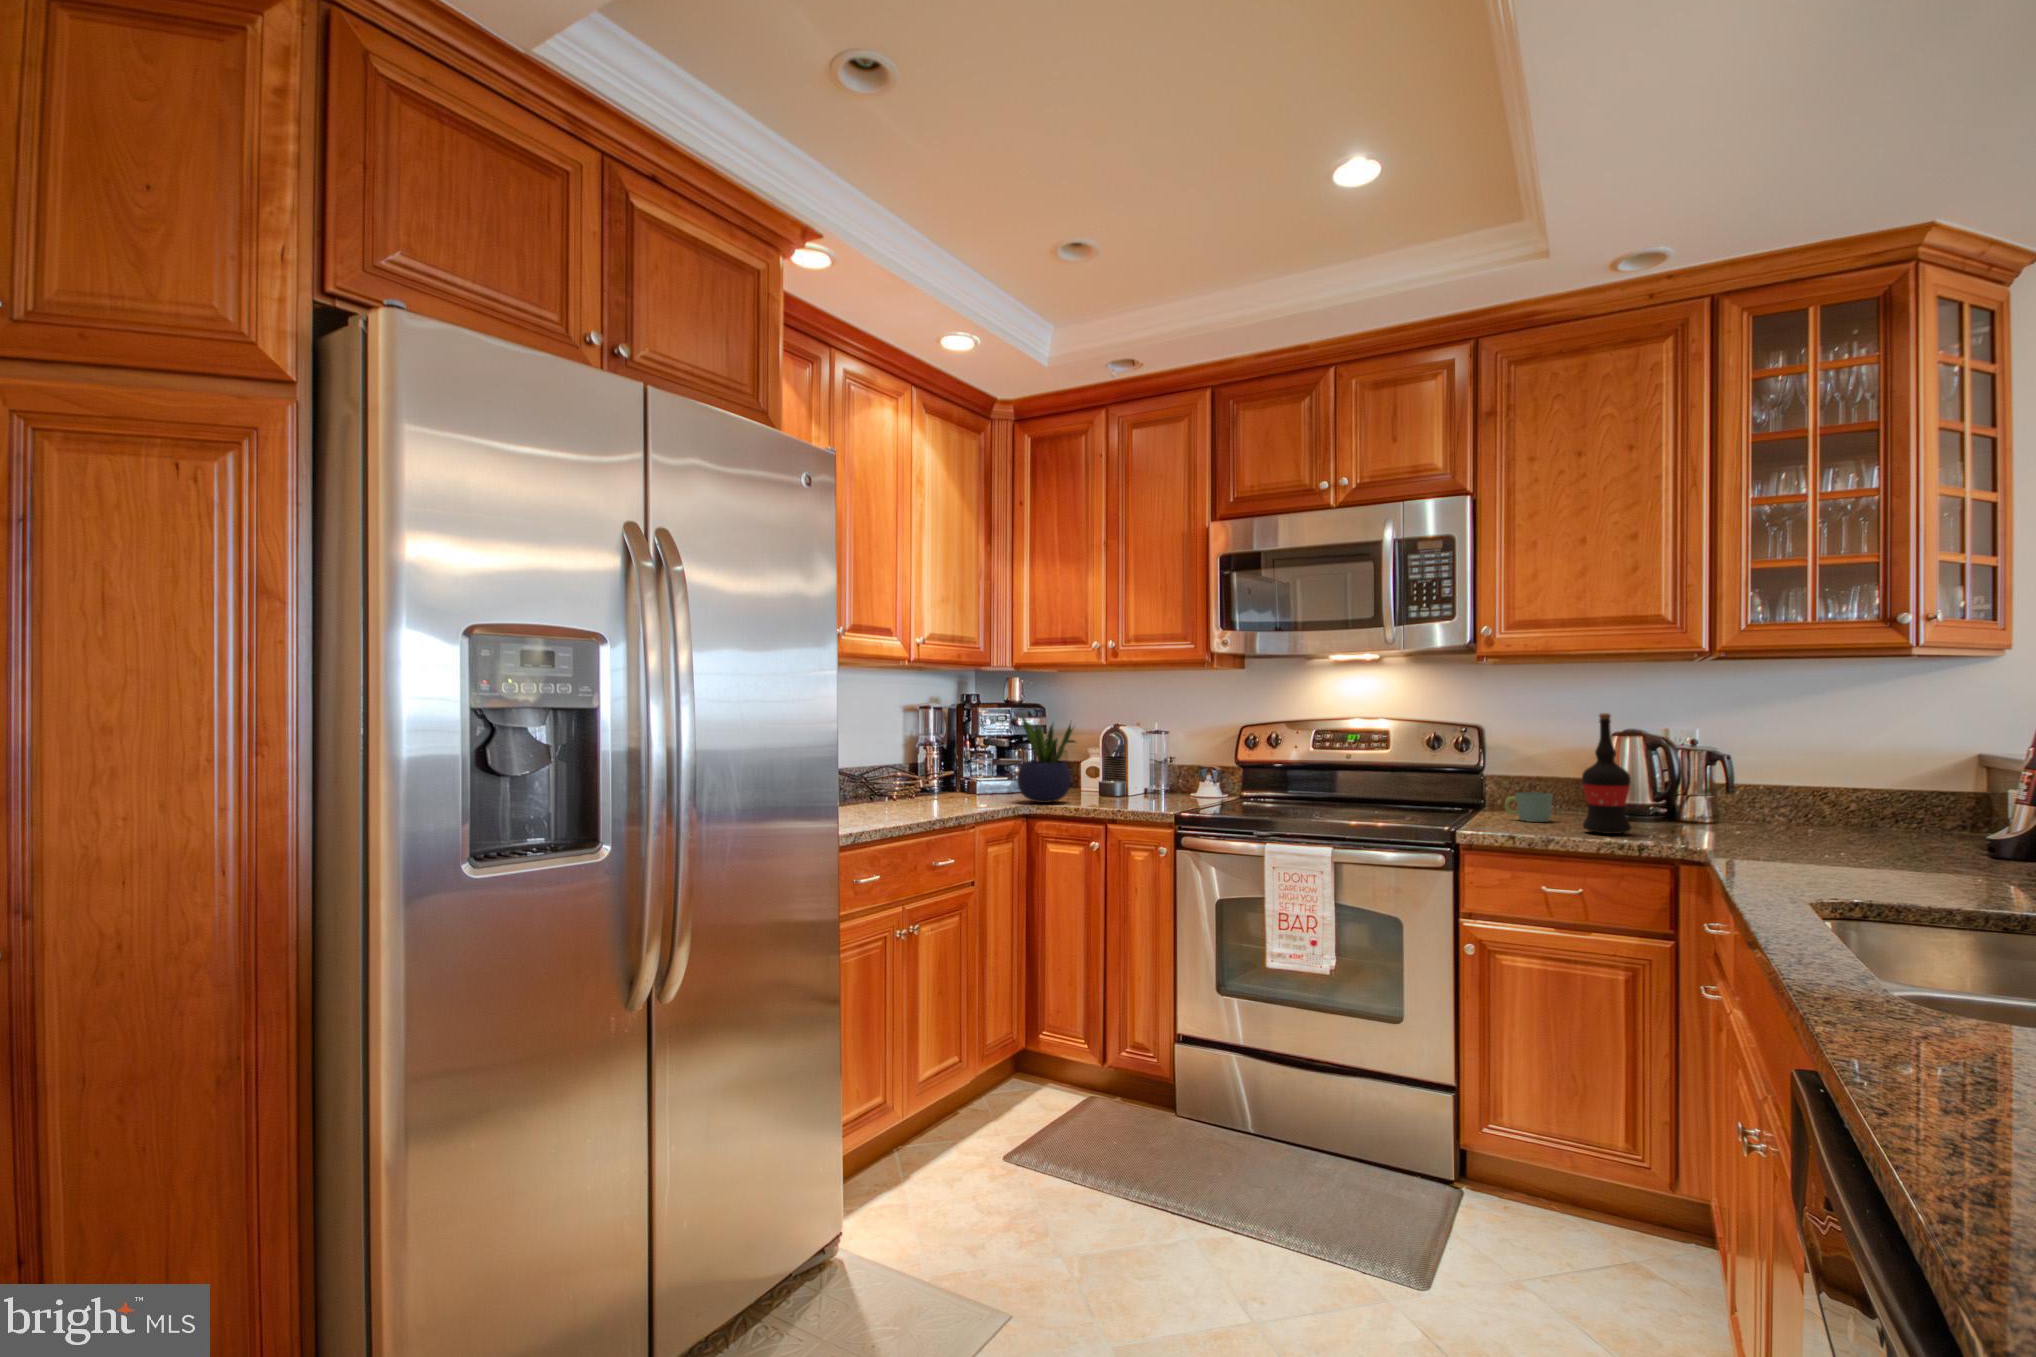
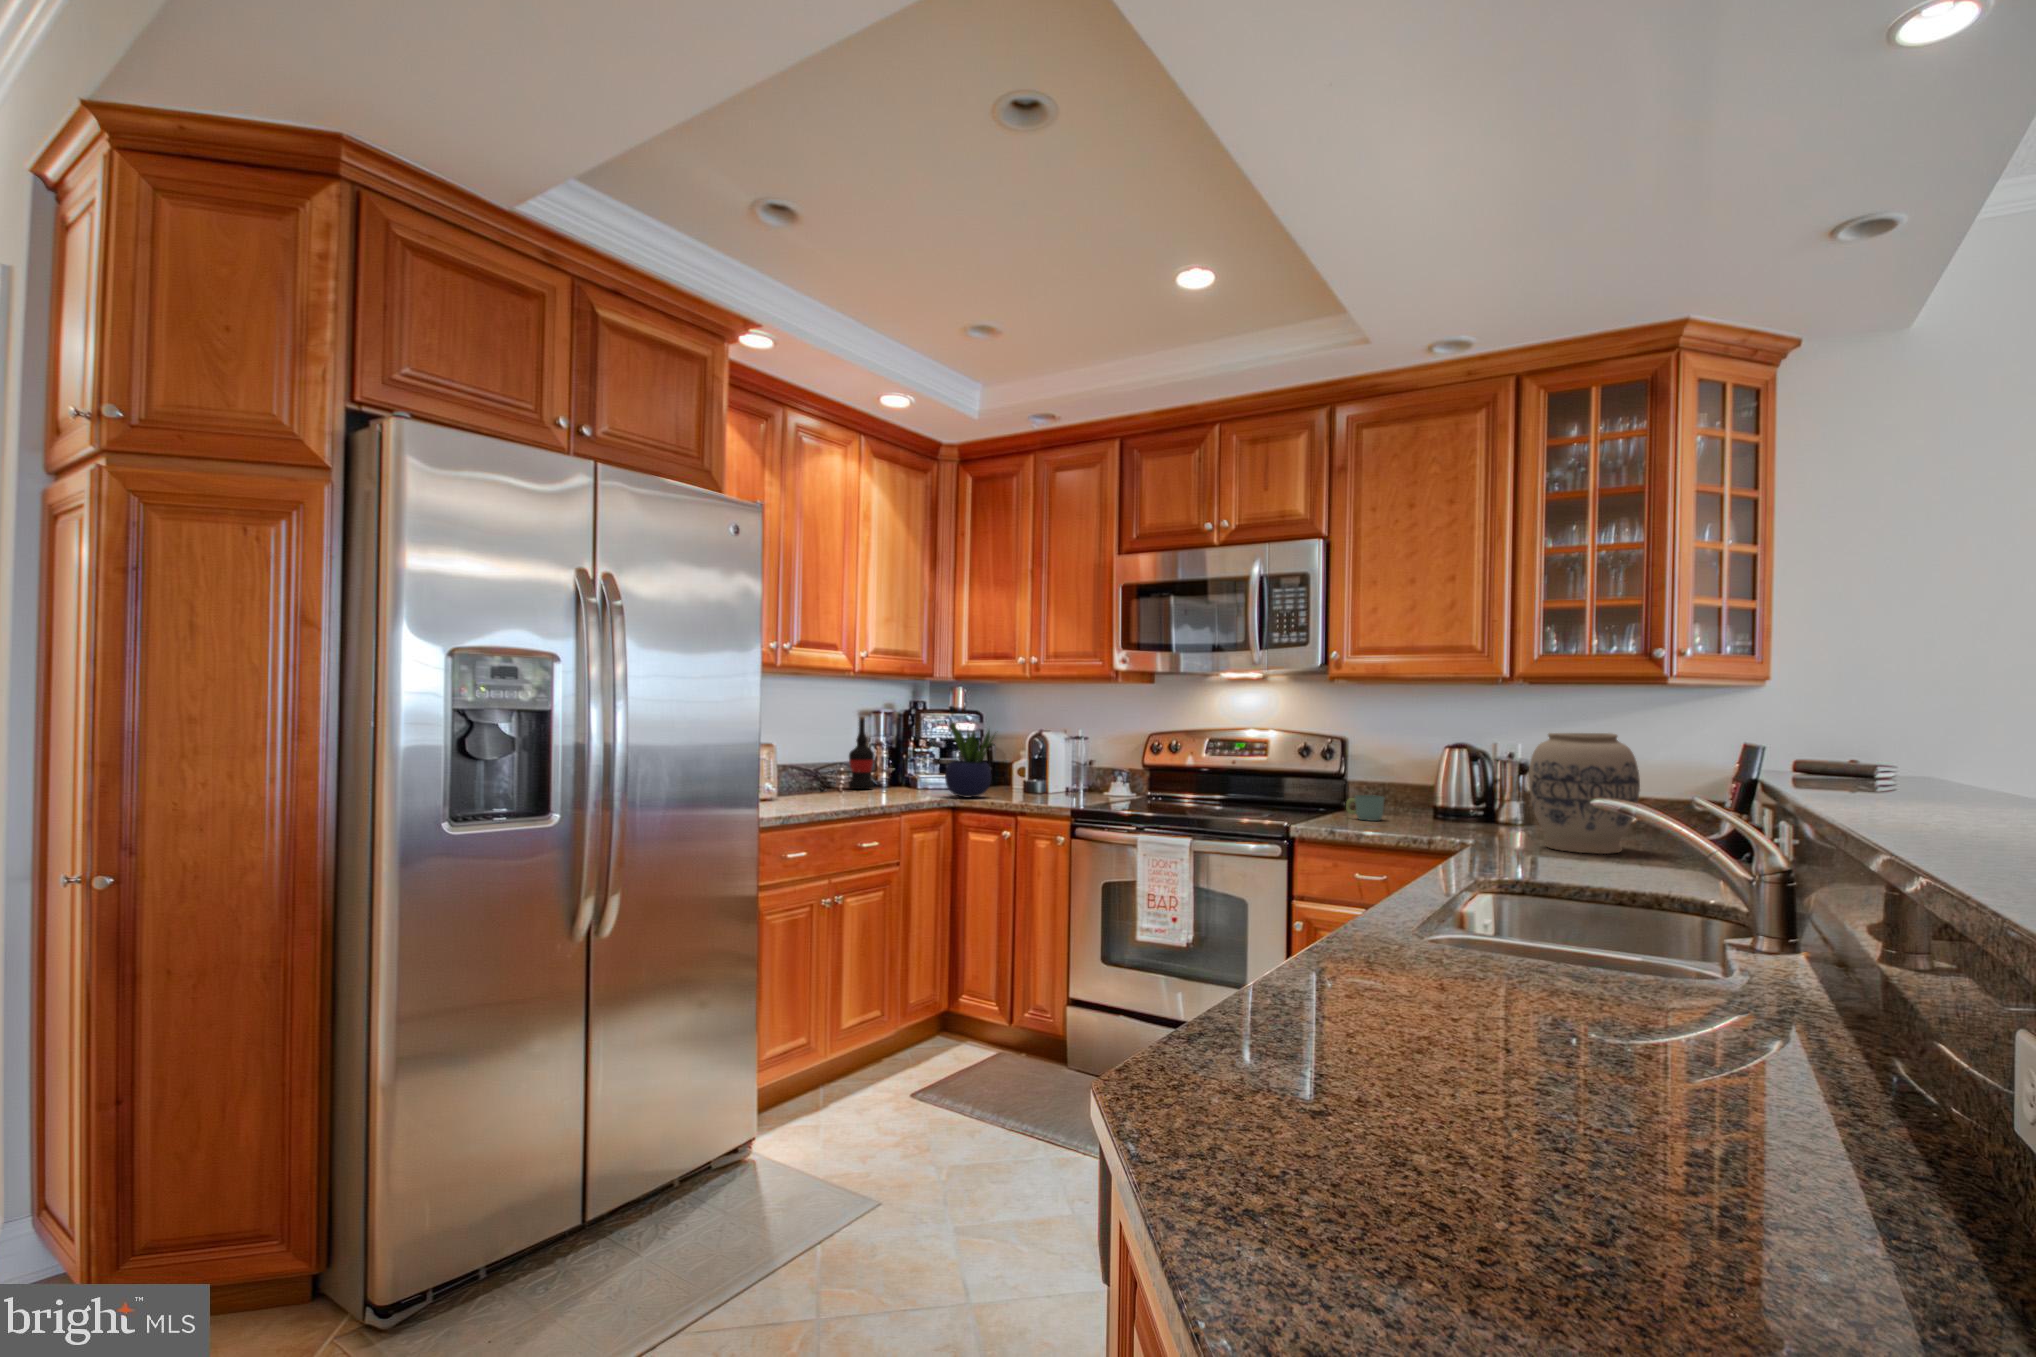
wine bottle: present [1582,713,1631,834] -> present [849,716,874,789]
vase: none [1776,714,1928,861] -> present [1528,733,1640,854]

